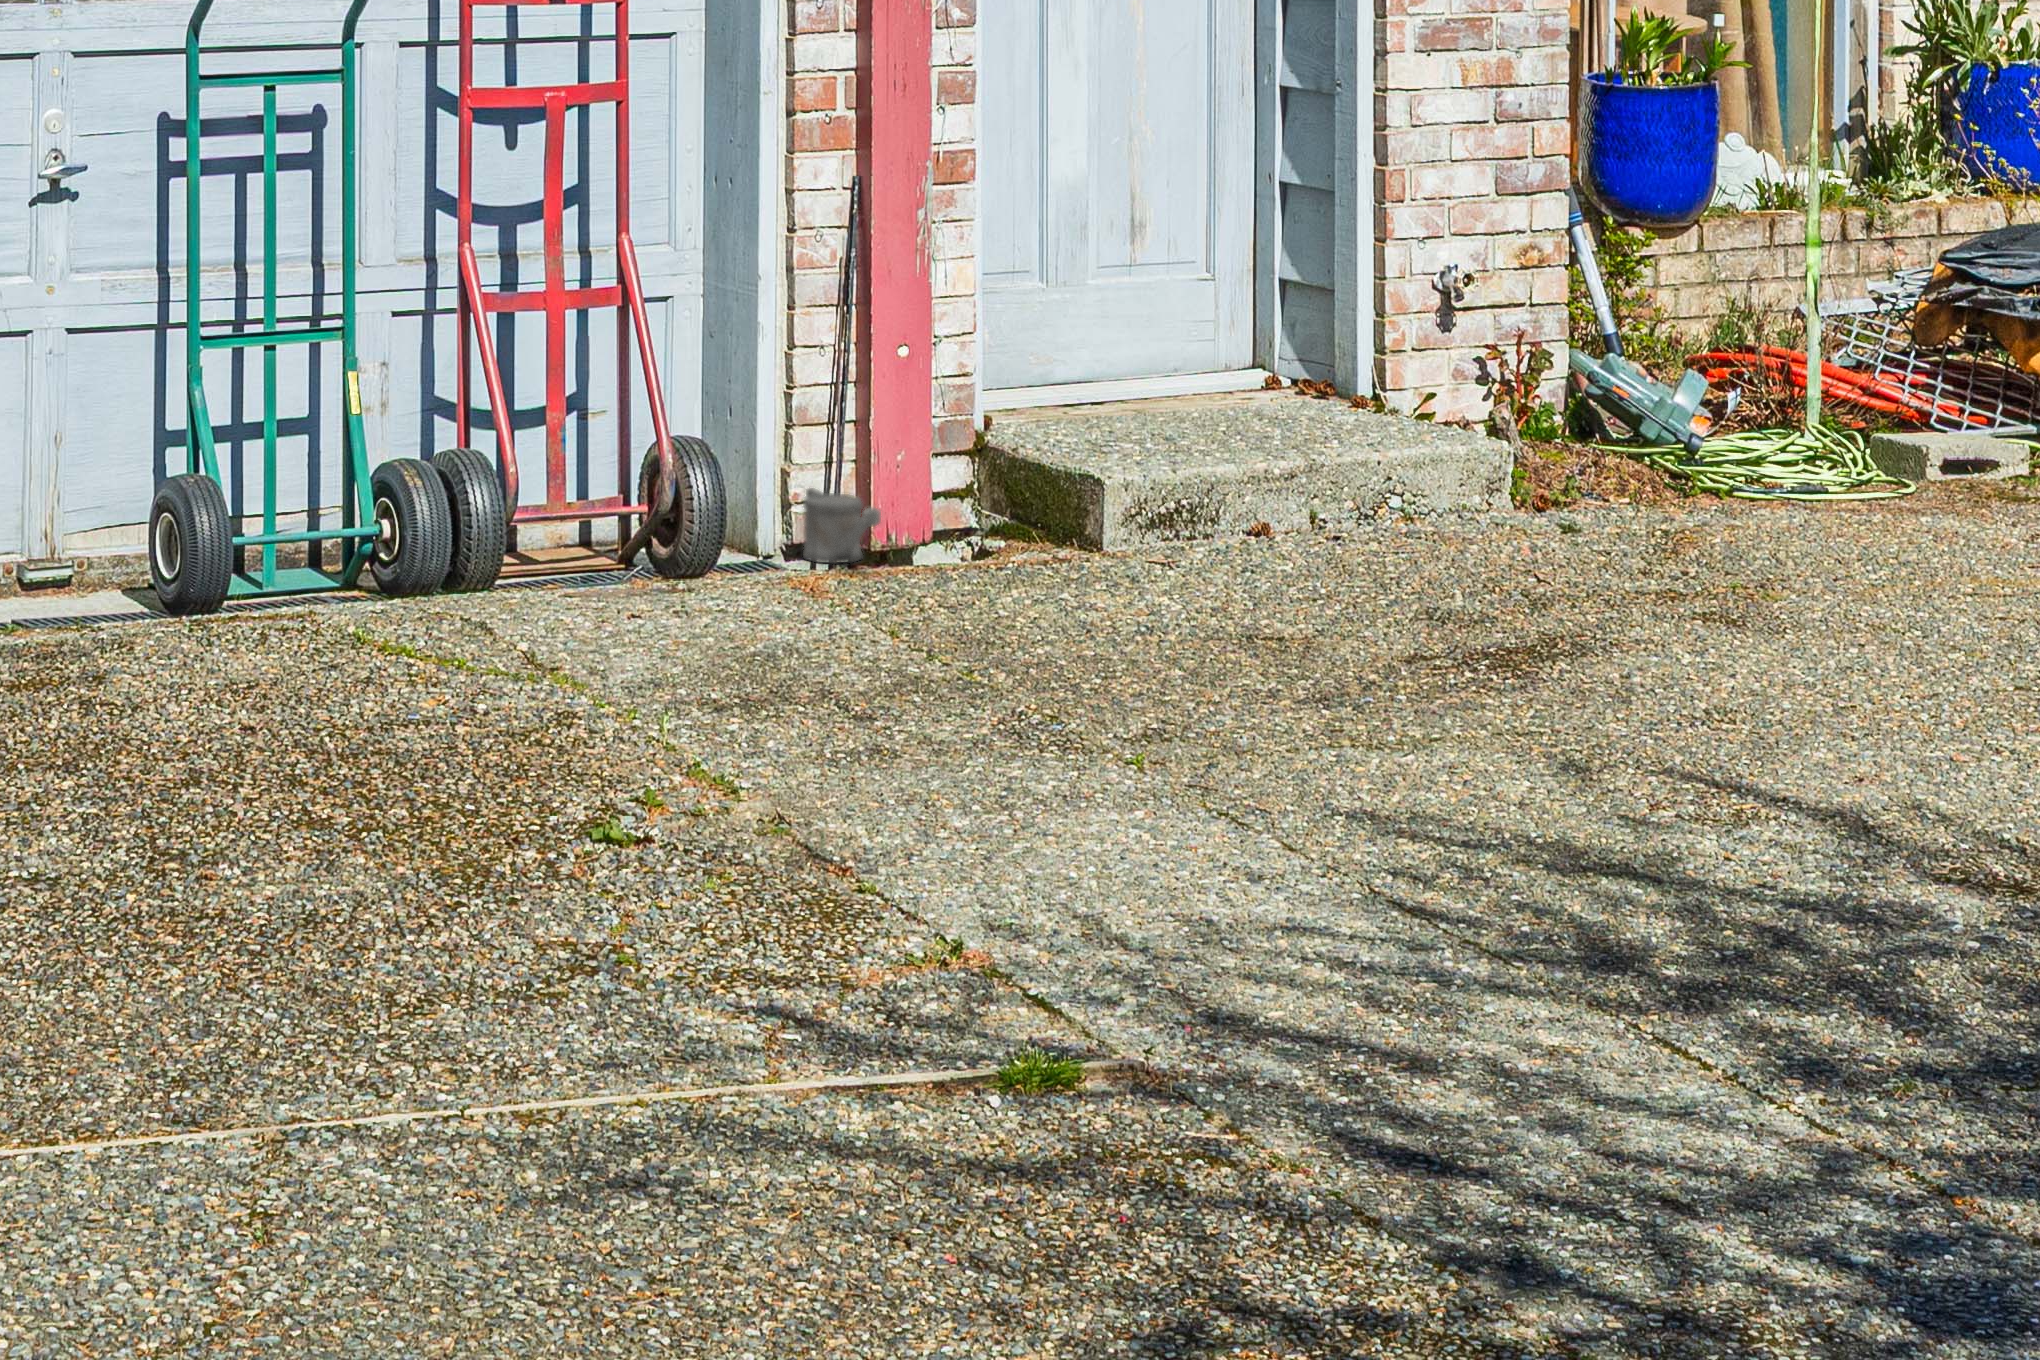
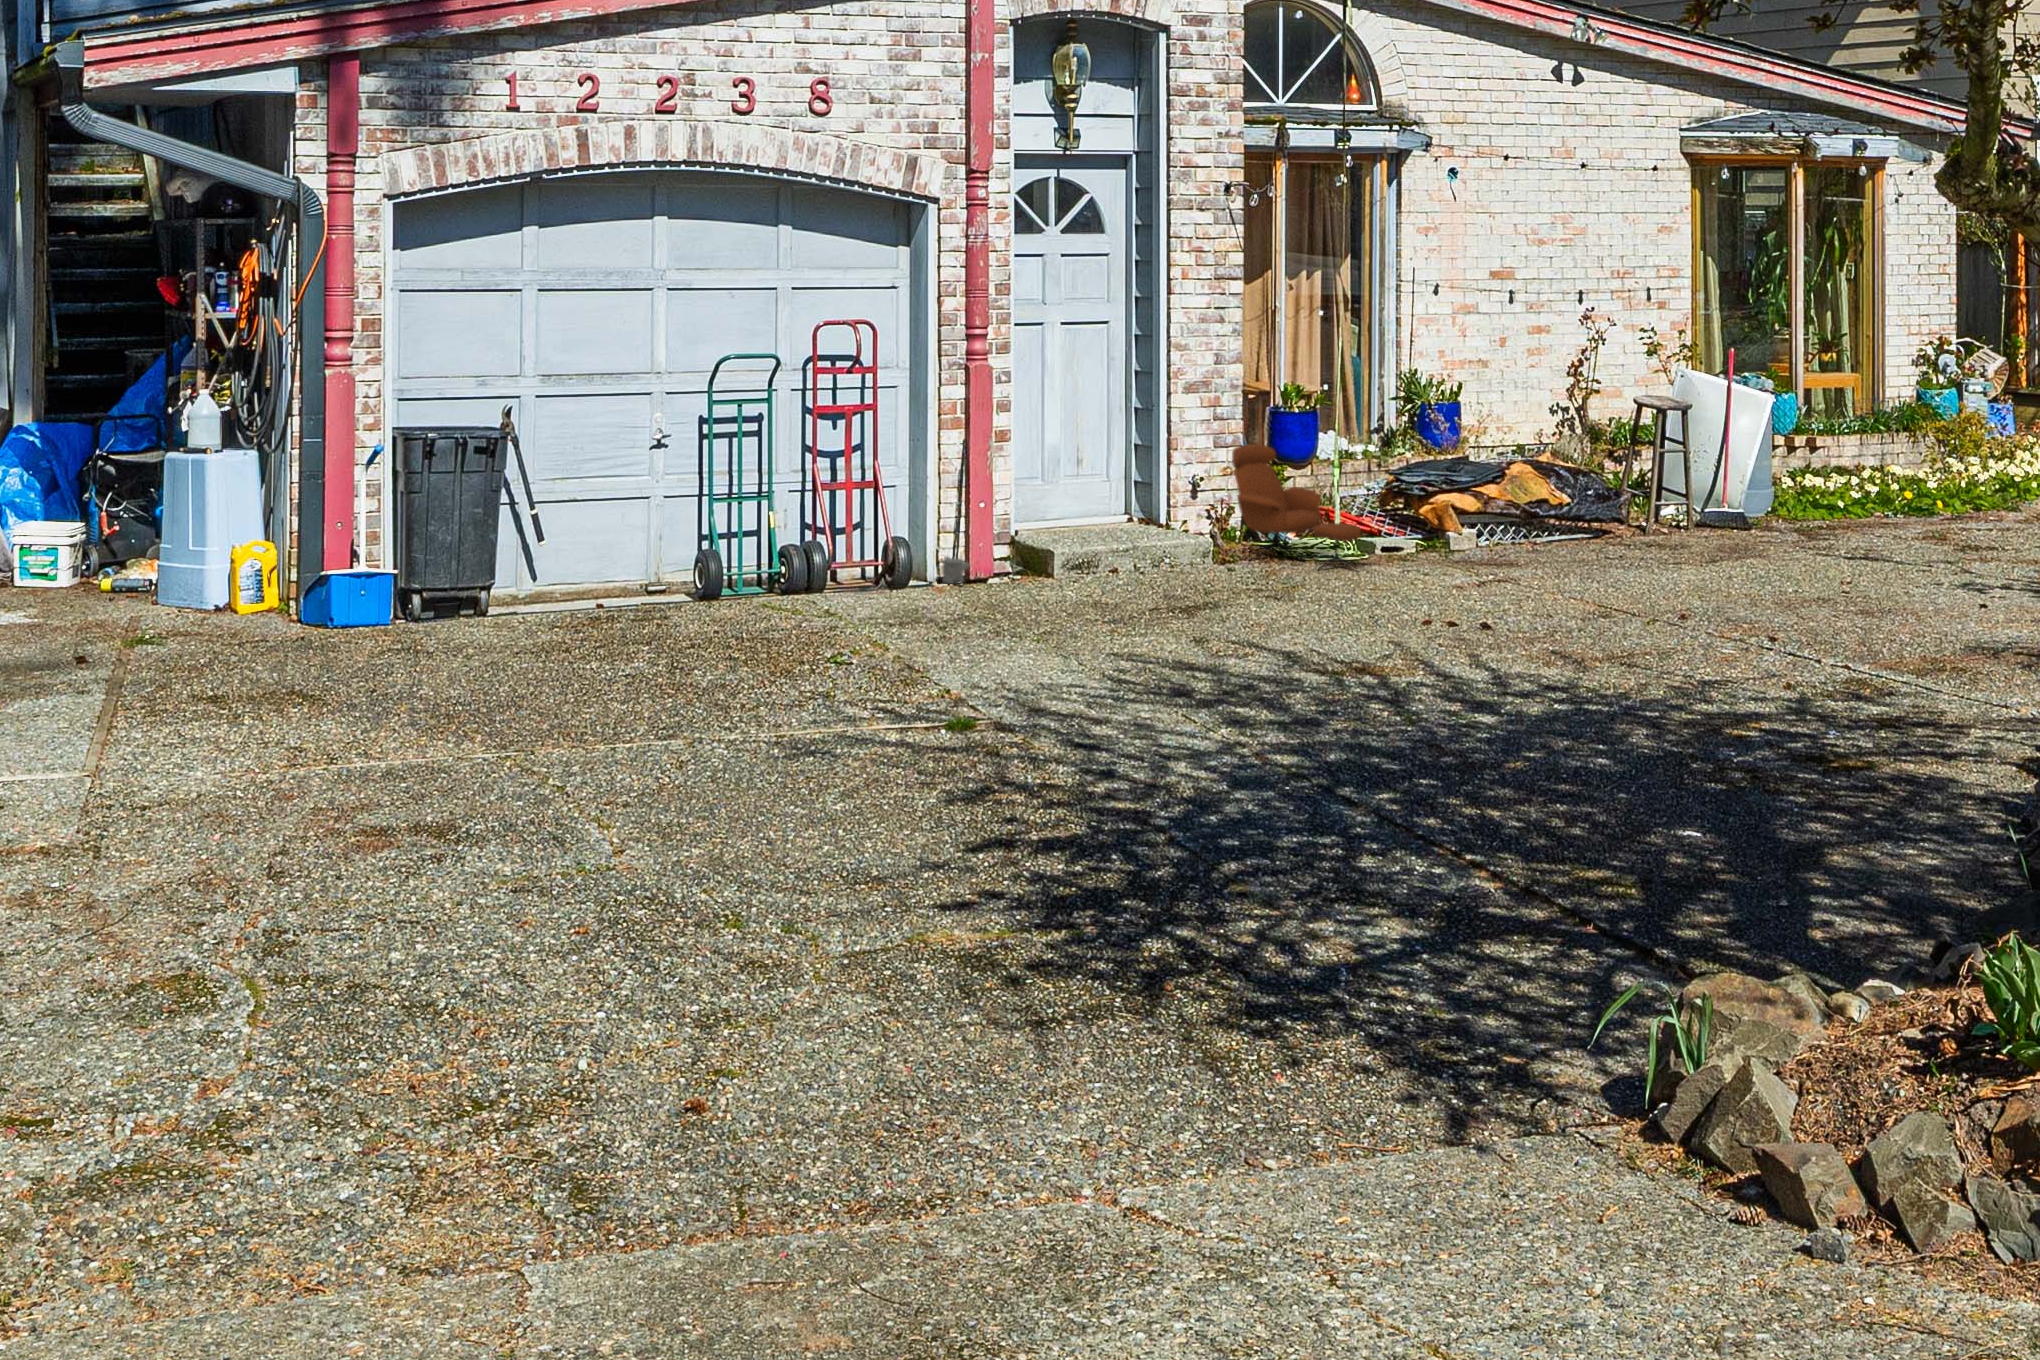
lounge chair: none [1540,182,1901,527] -> present [1232,444,1361,570]

